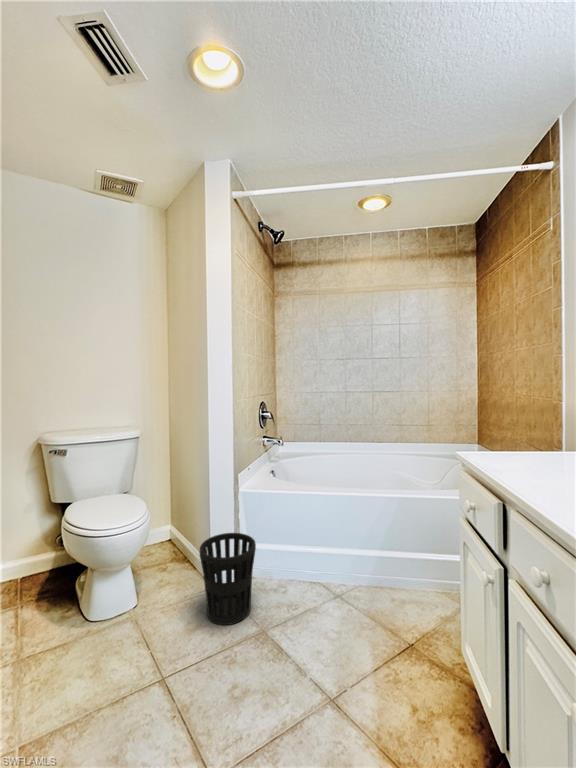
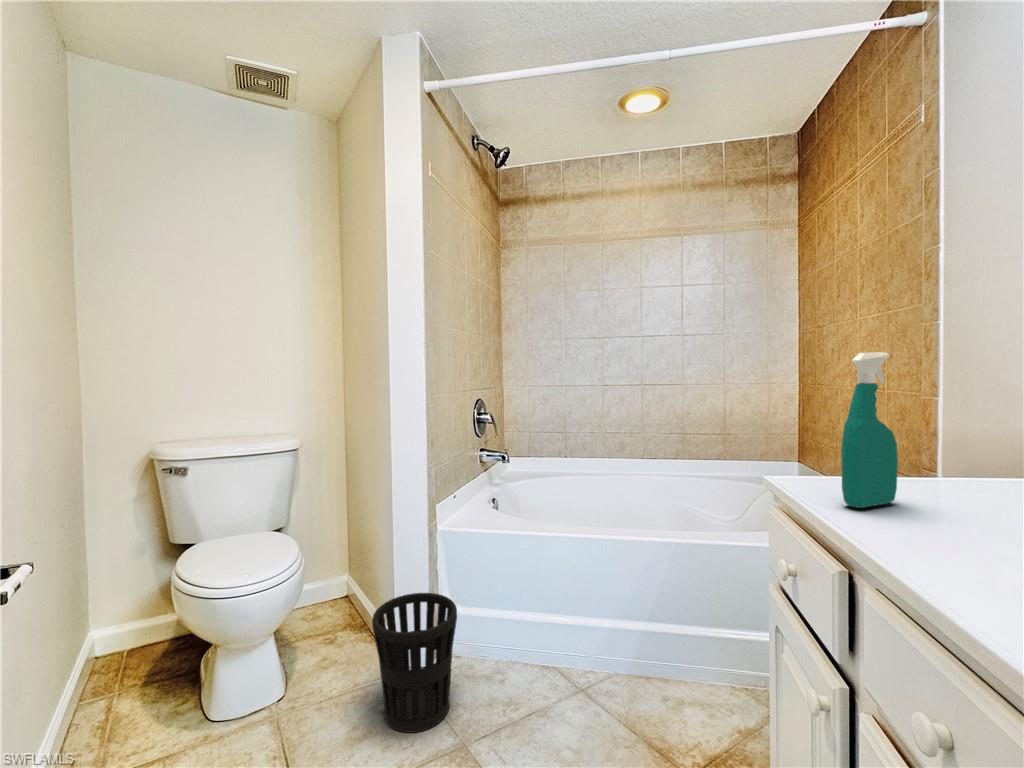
spray bottle: none [500,376,532,468] -> present [841,352,898,508]

